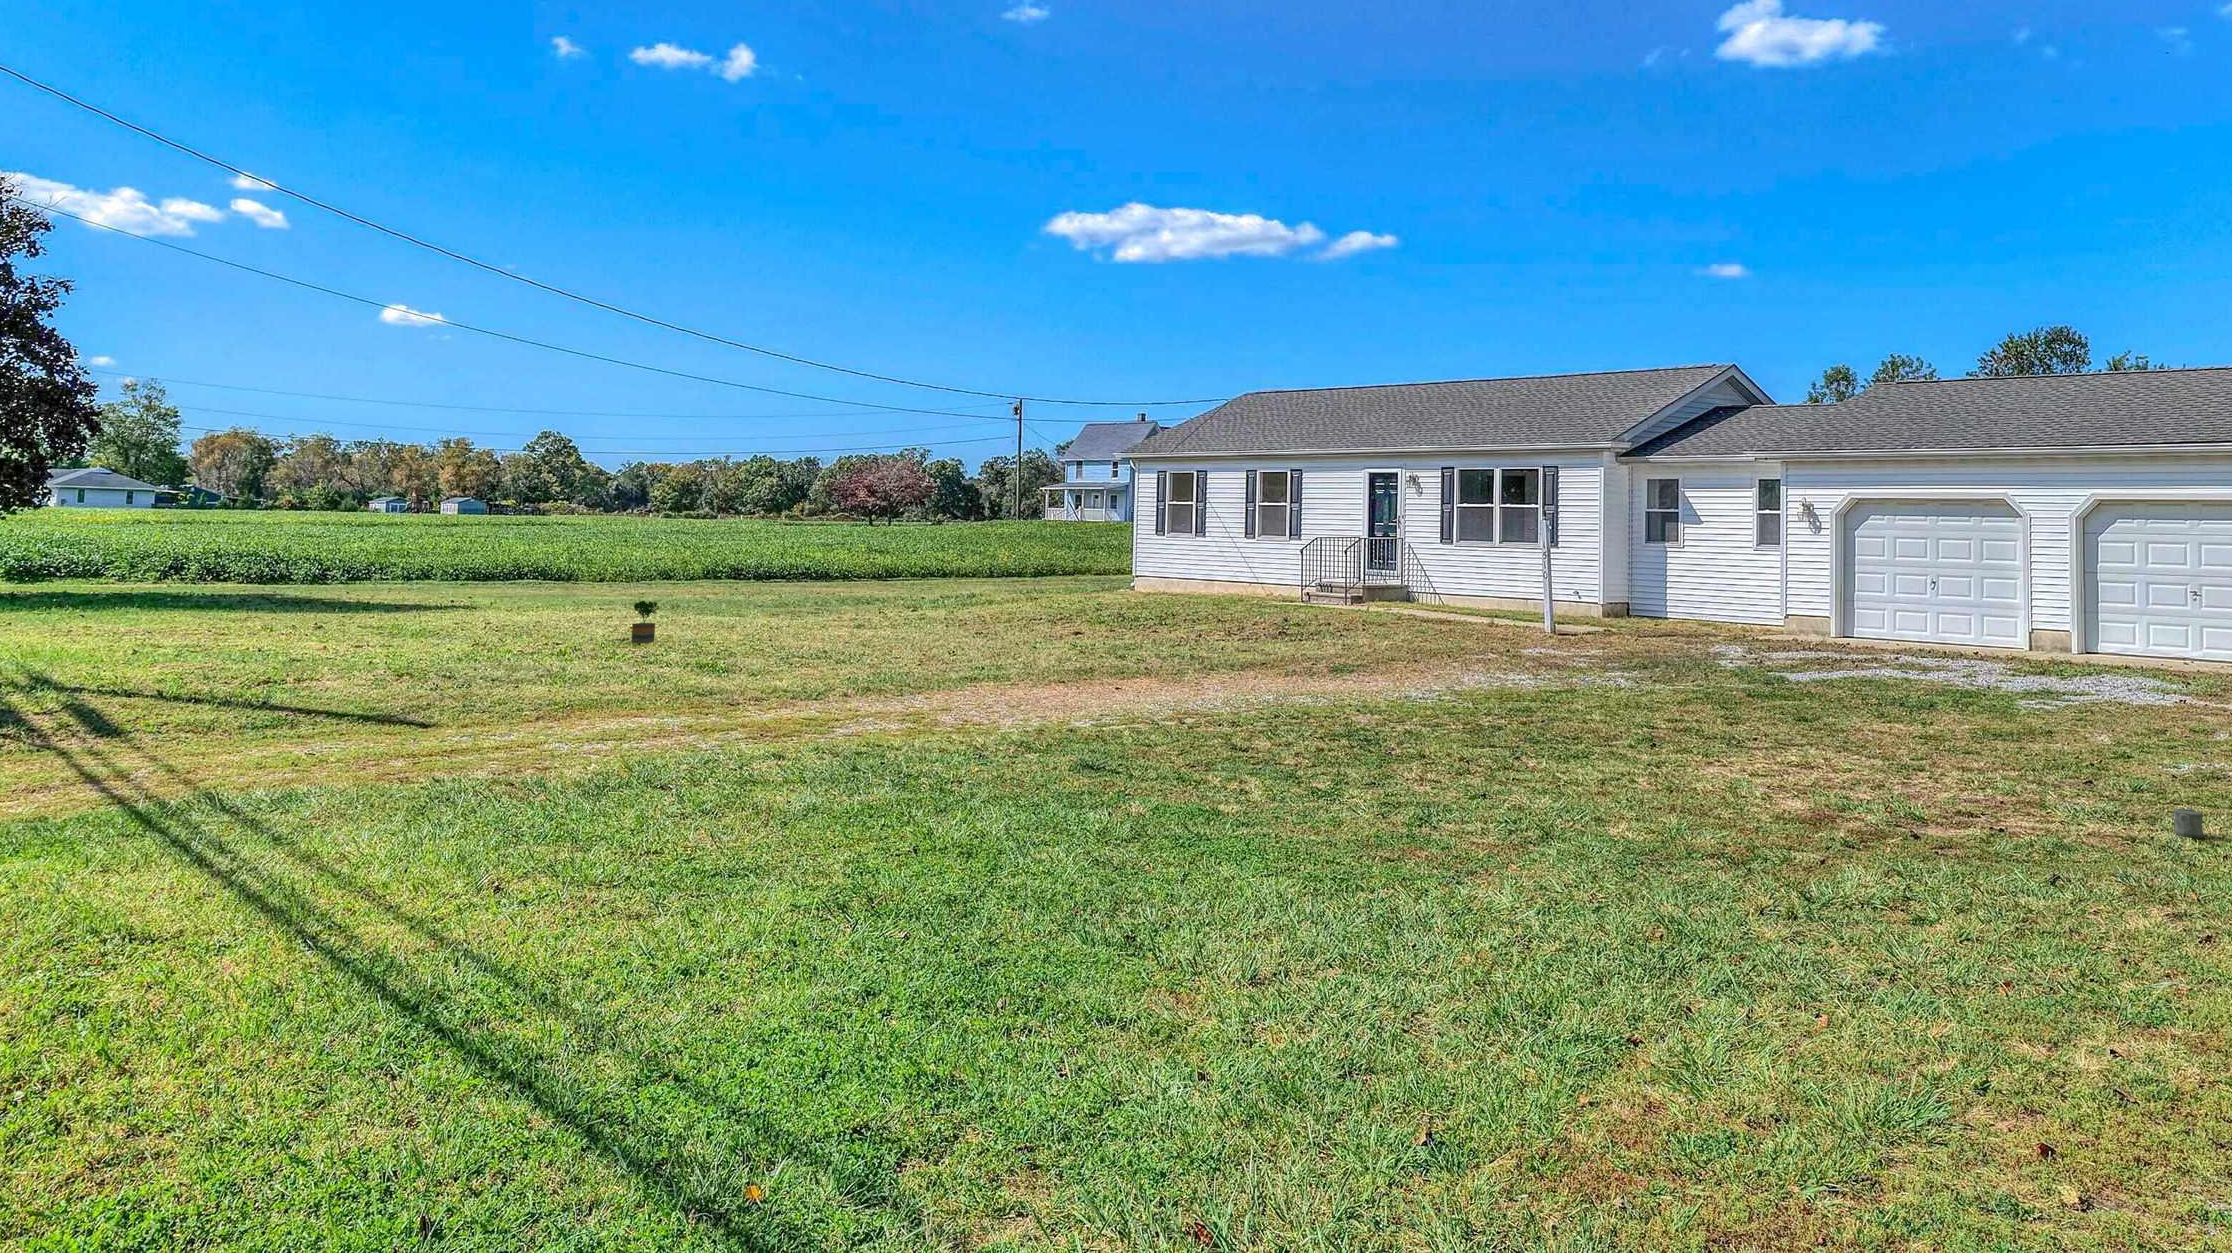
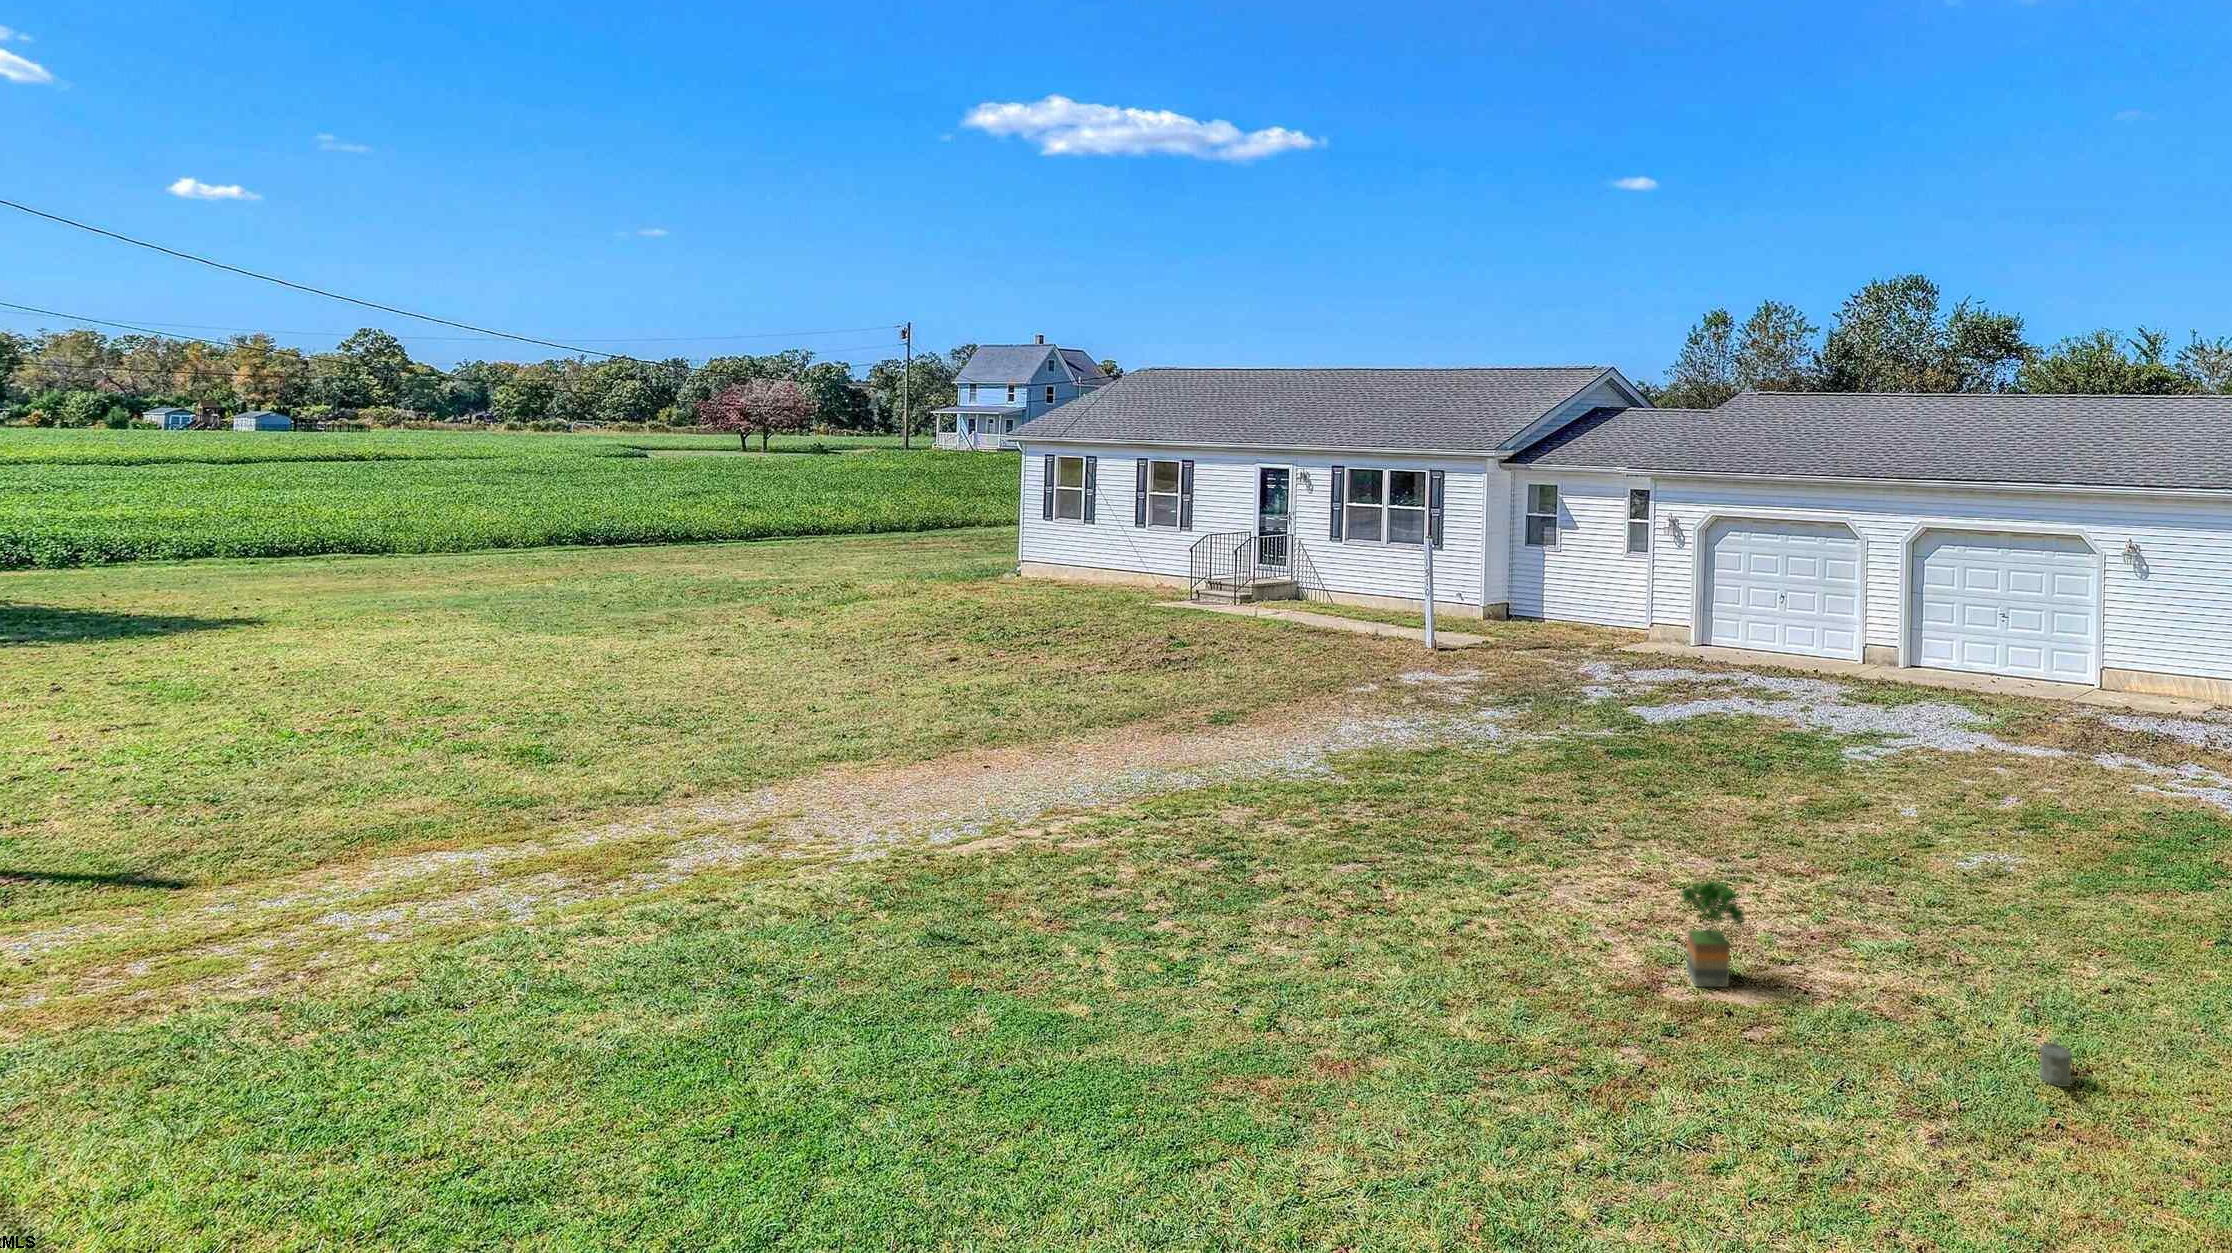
potted tree: present [631,601,660,643] -> present [1681,882,1745,987]

